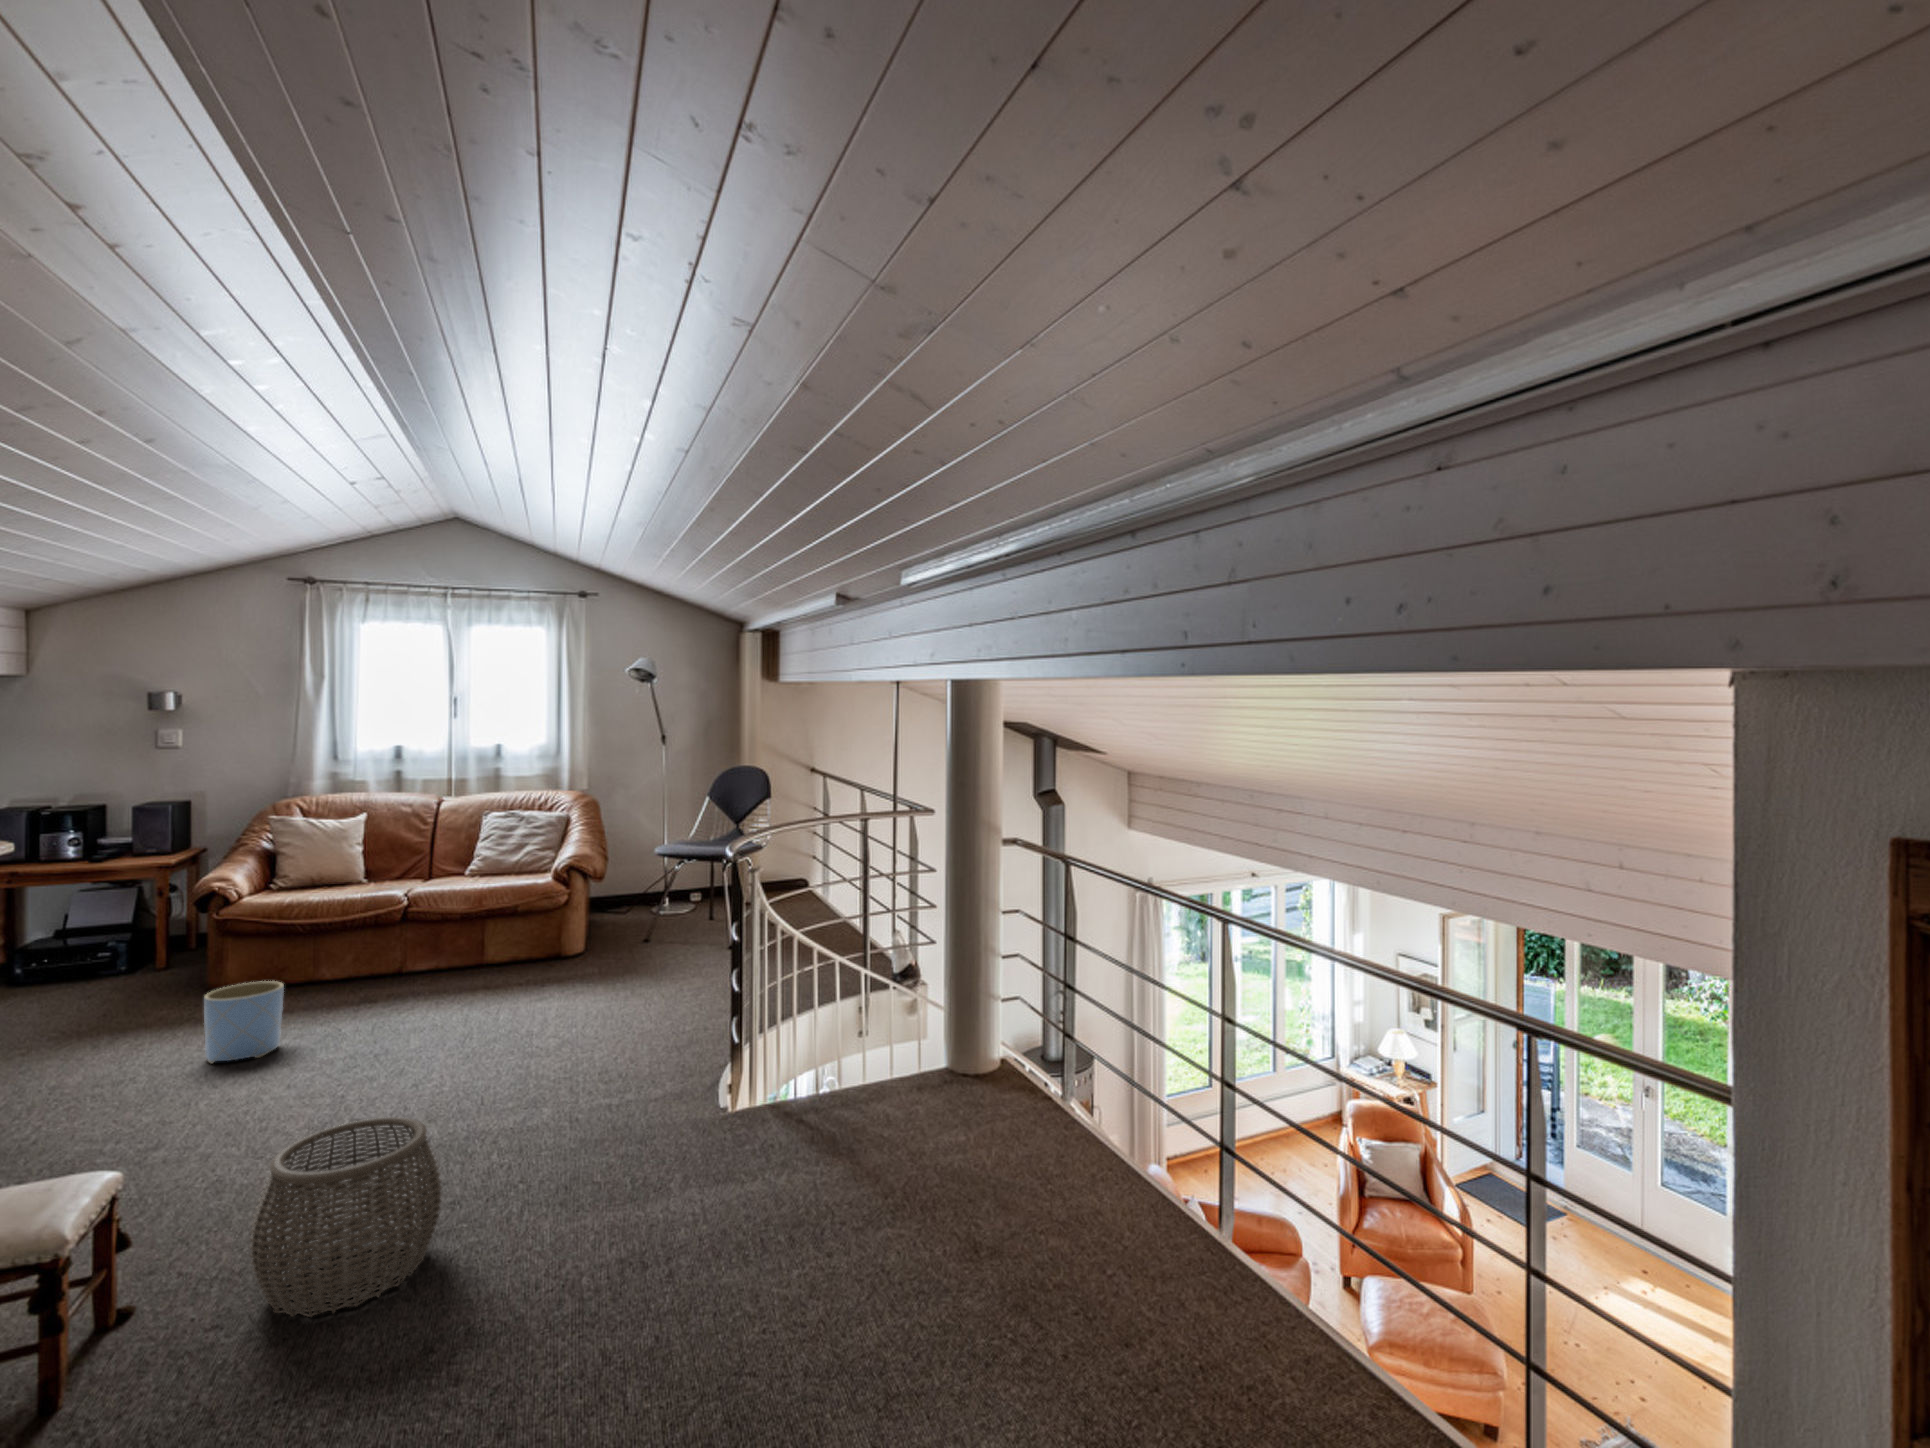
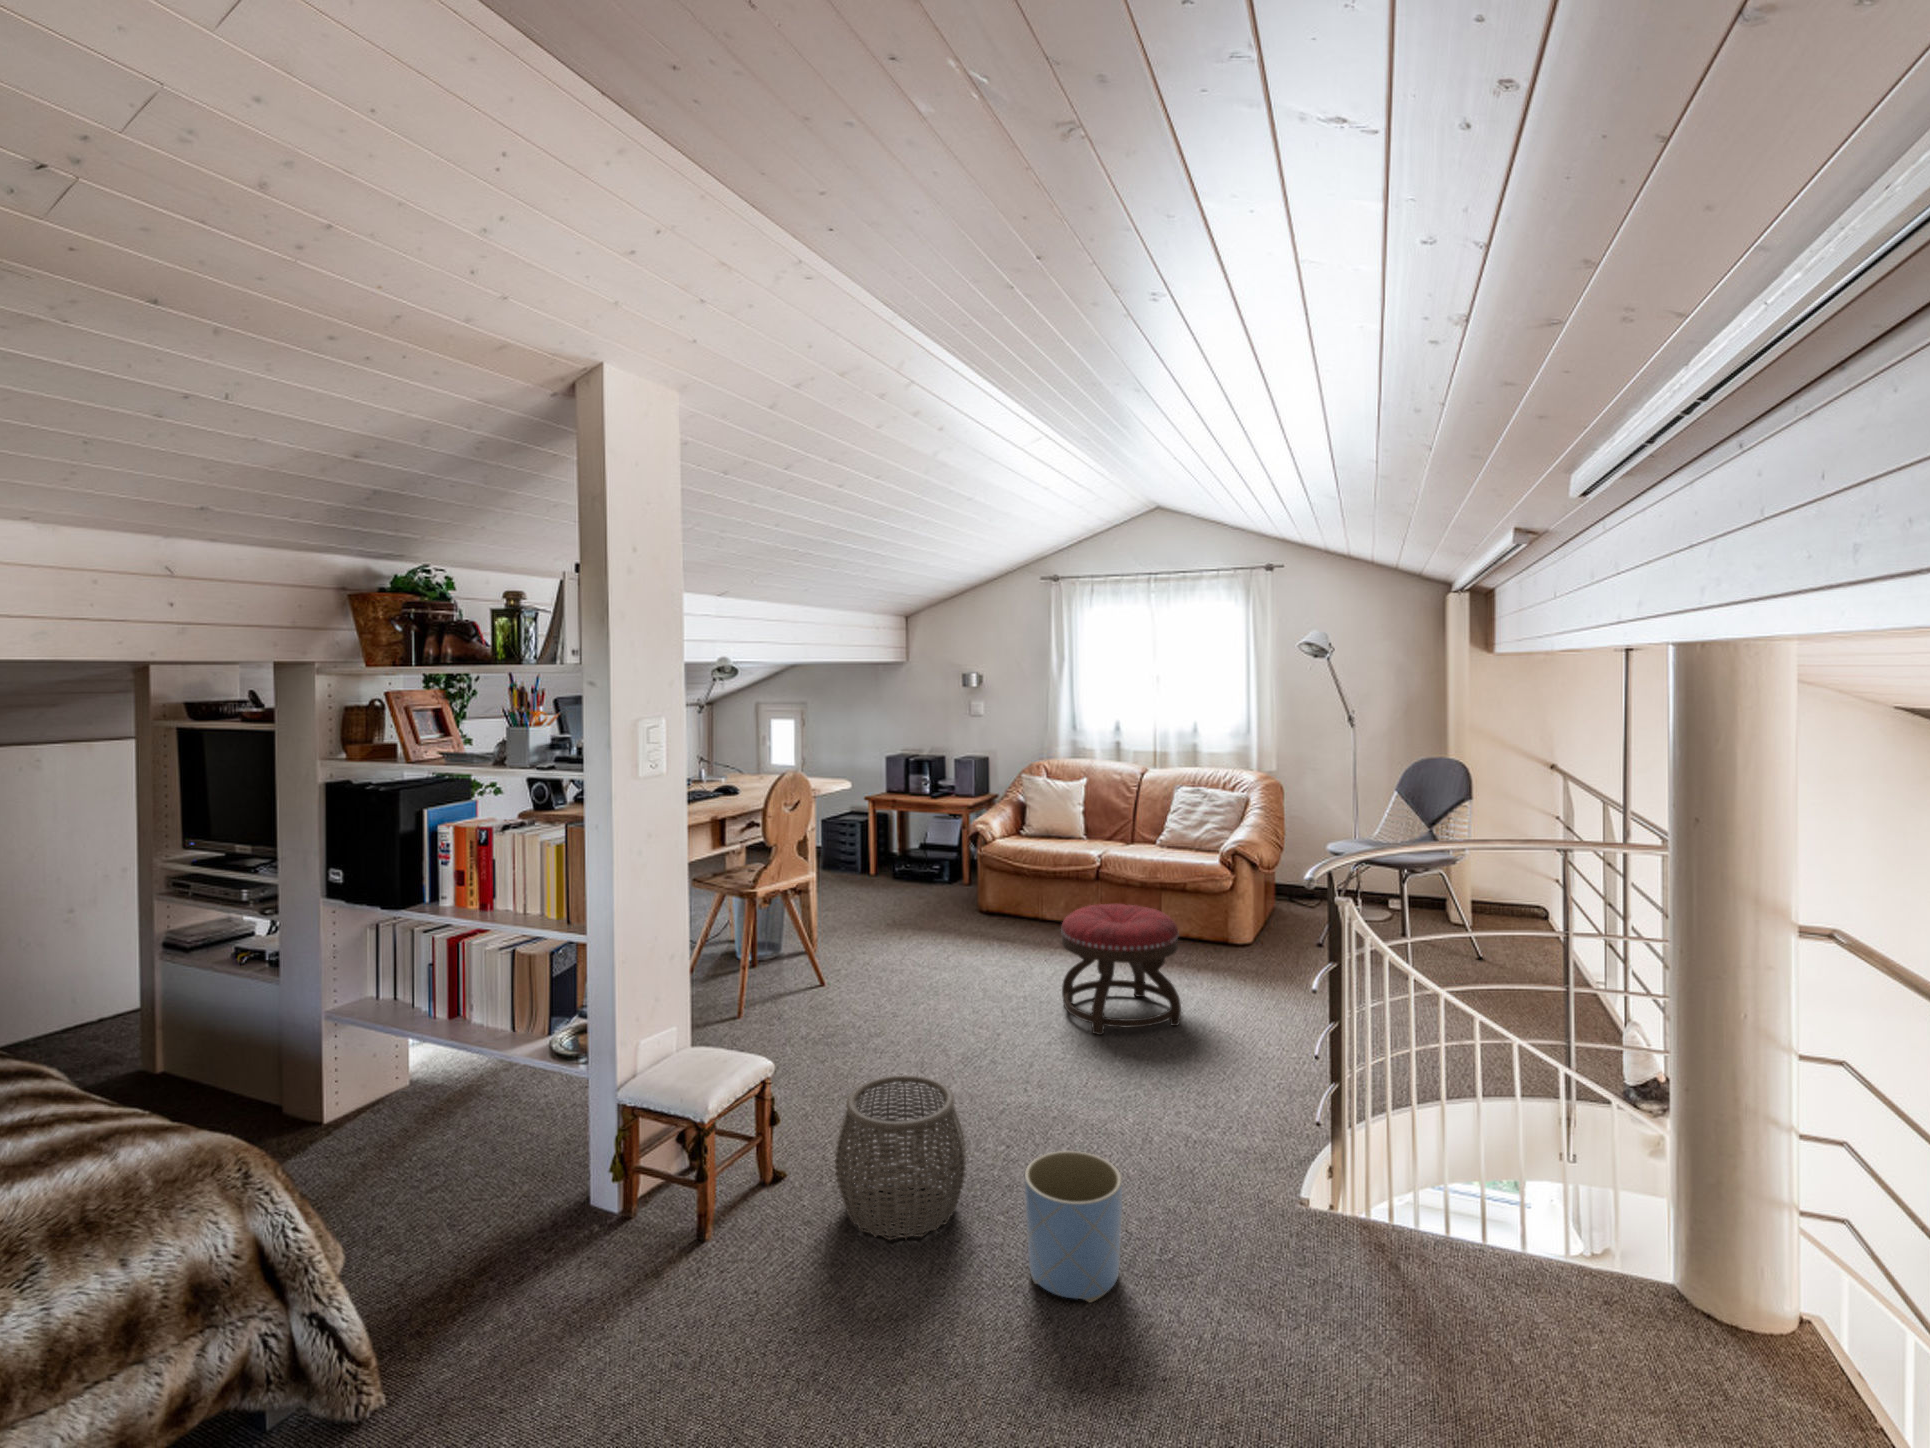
ottoman: none [410,924,560,1064] -> present [1061,904,1181,1035]
planter: present [204,981,284,1063] -> present [1025,1151,1122,1302]

